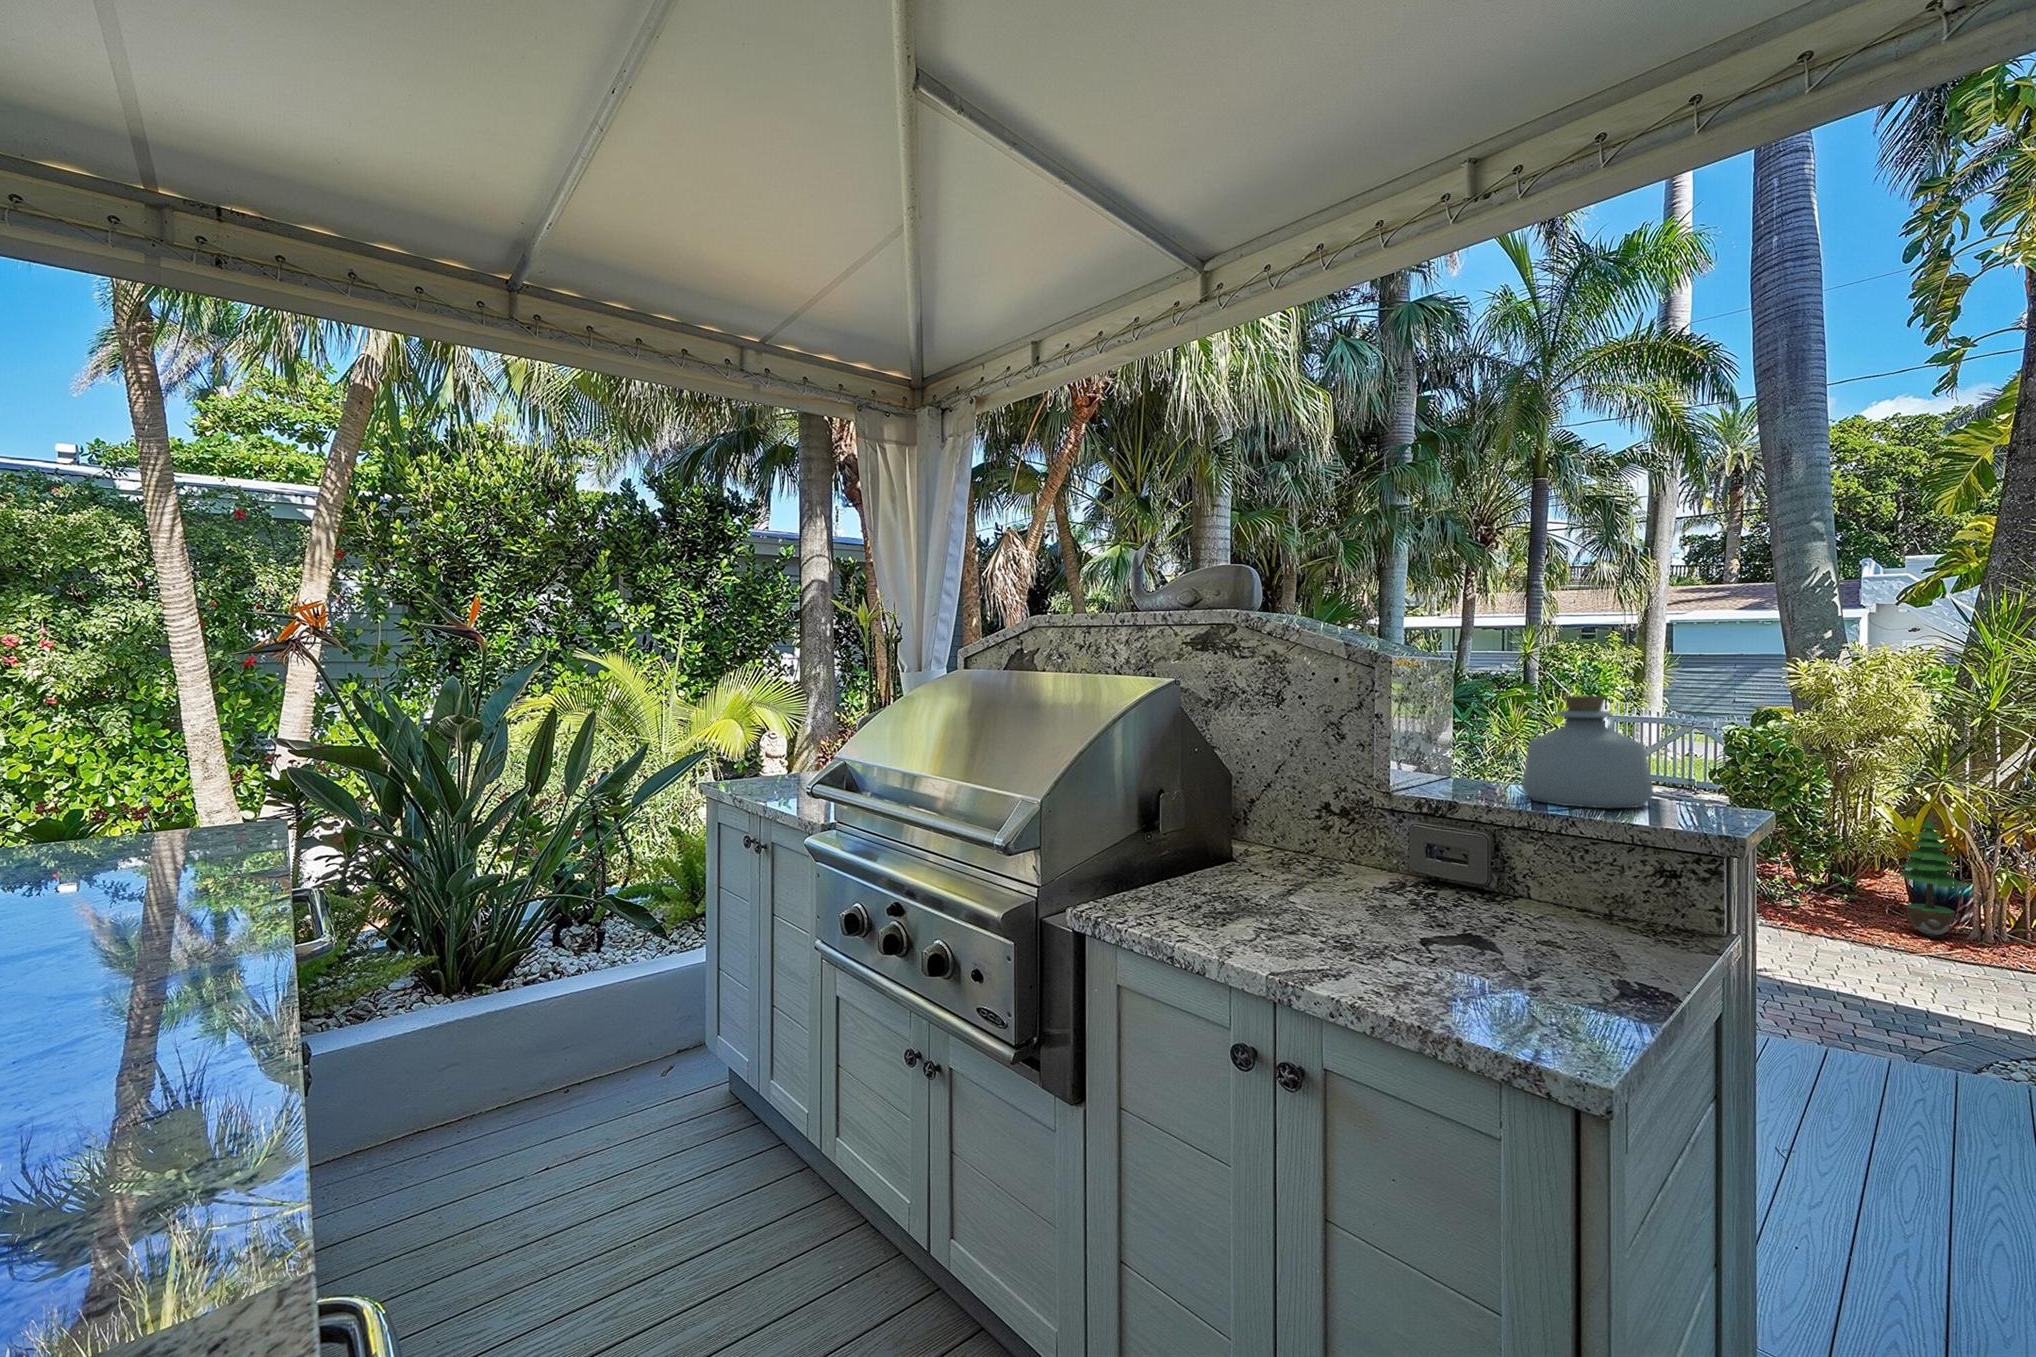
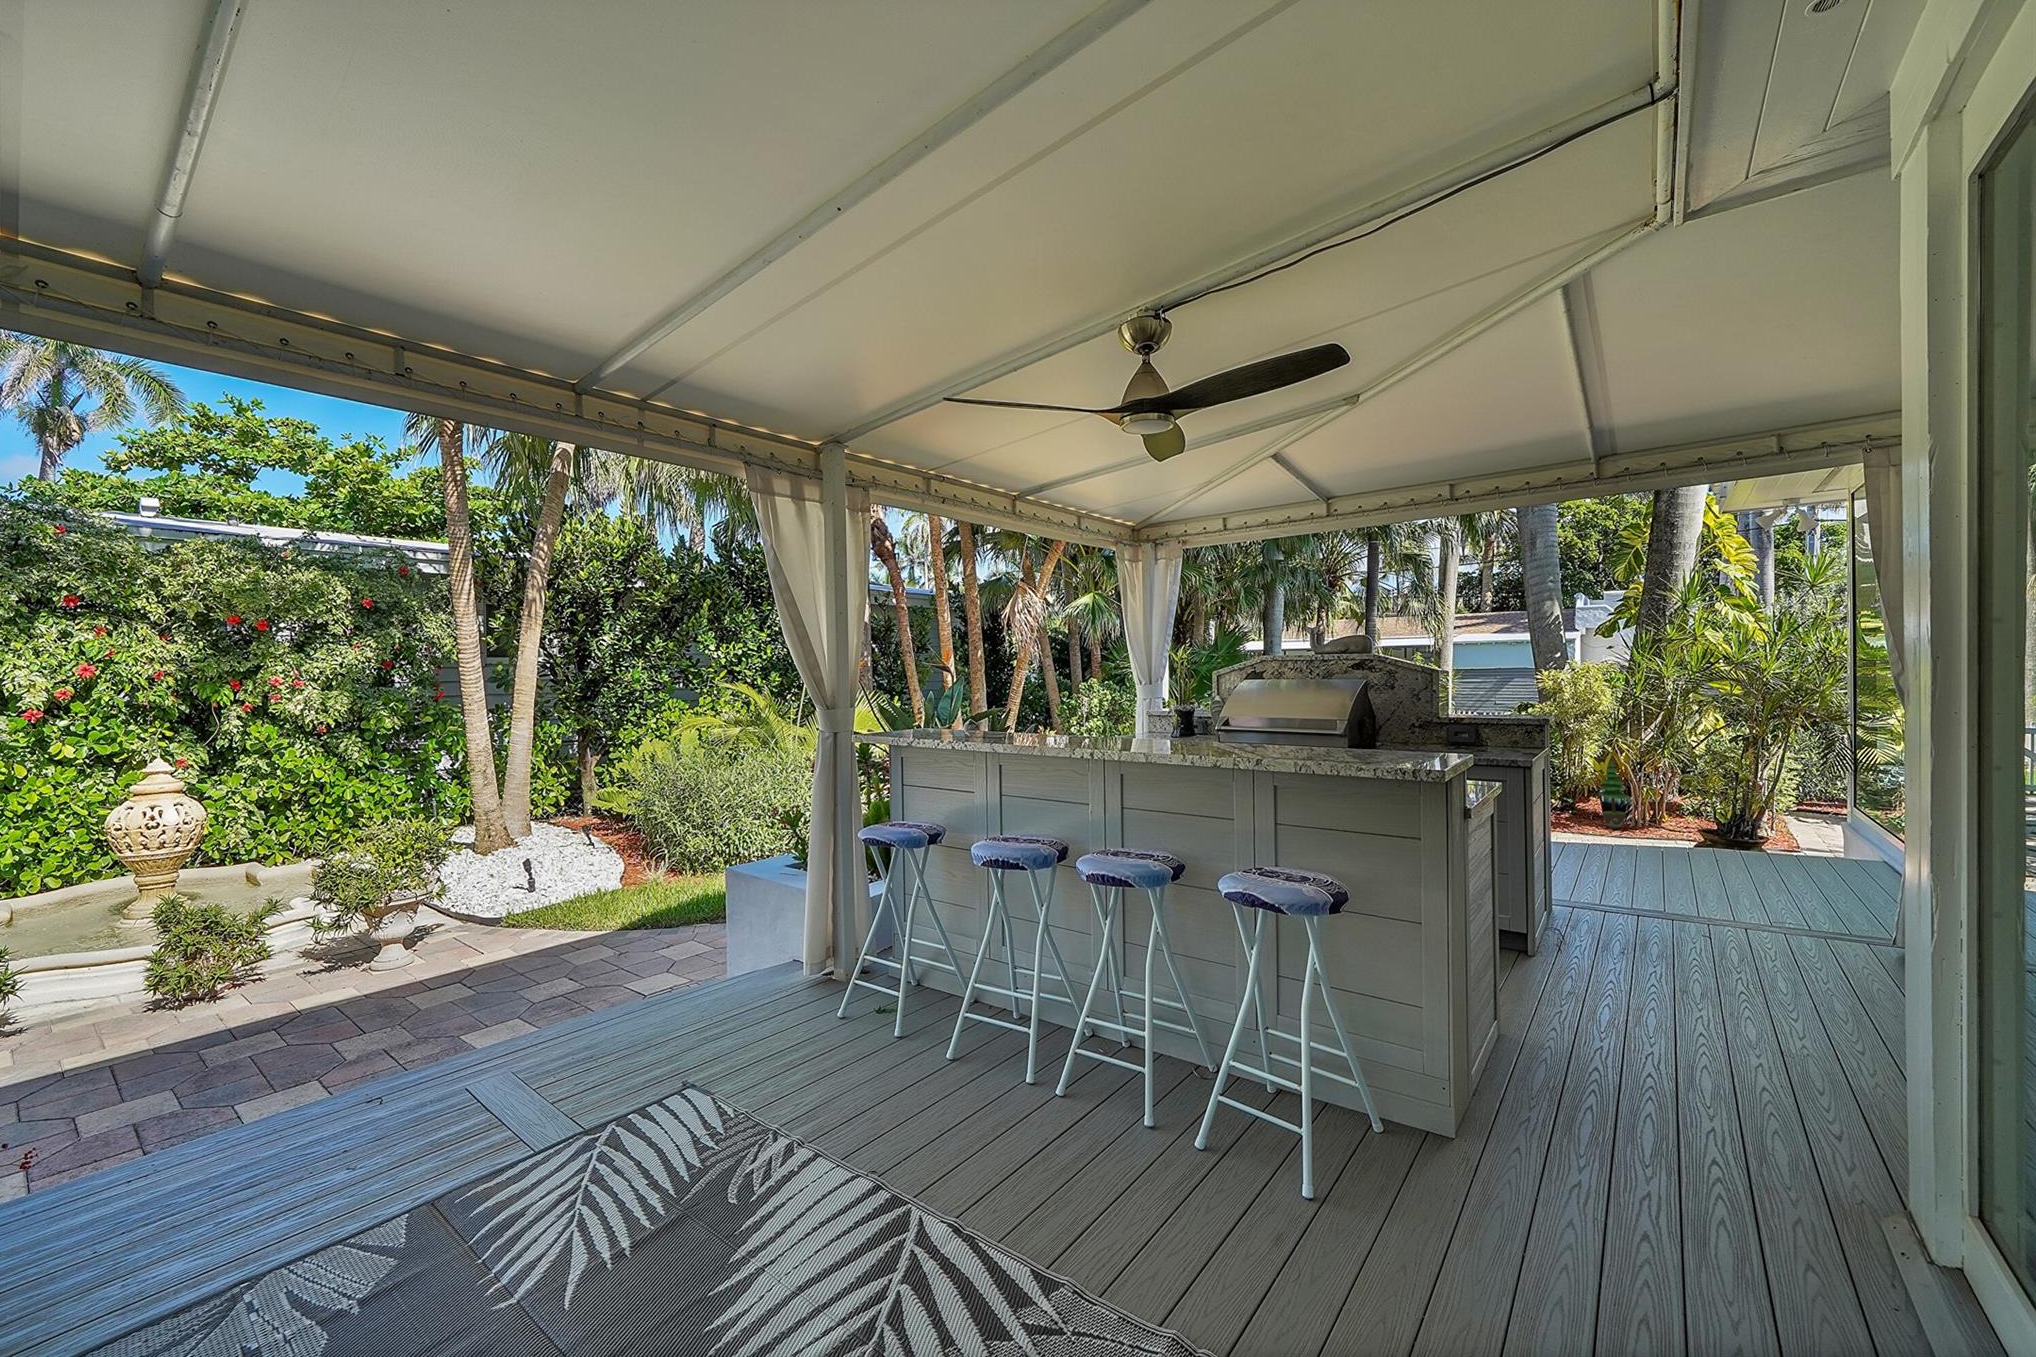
bottle: present [1522,696,1654,808] -> none [1461,687,1509,728]

